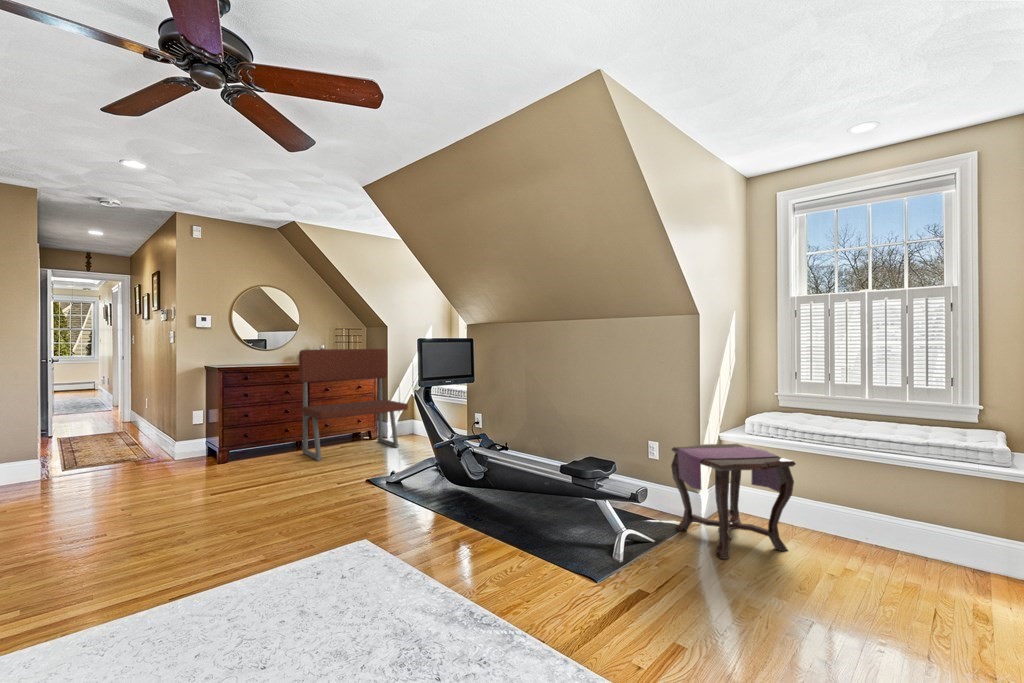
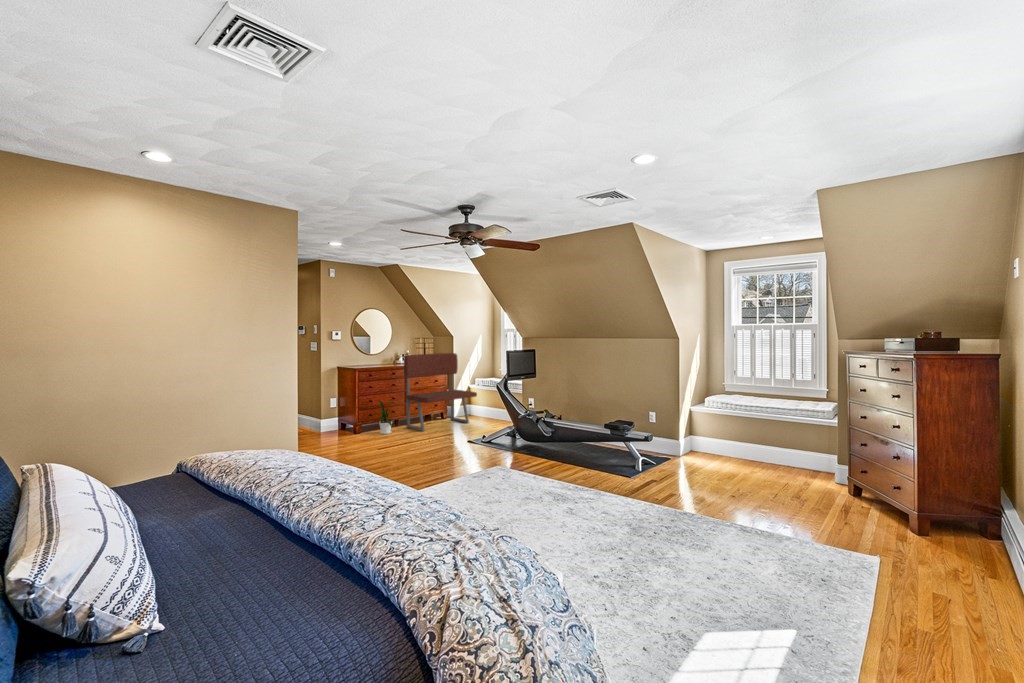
house plant: none [236,415,283,465] -> present [373,400,396,434]
side table: present [671,444,796,559] -> none [664,412,730,470]

